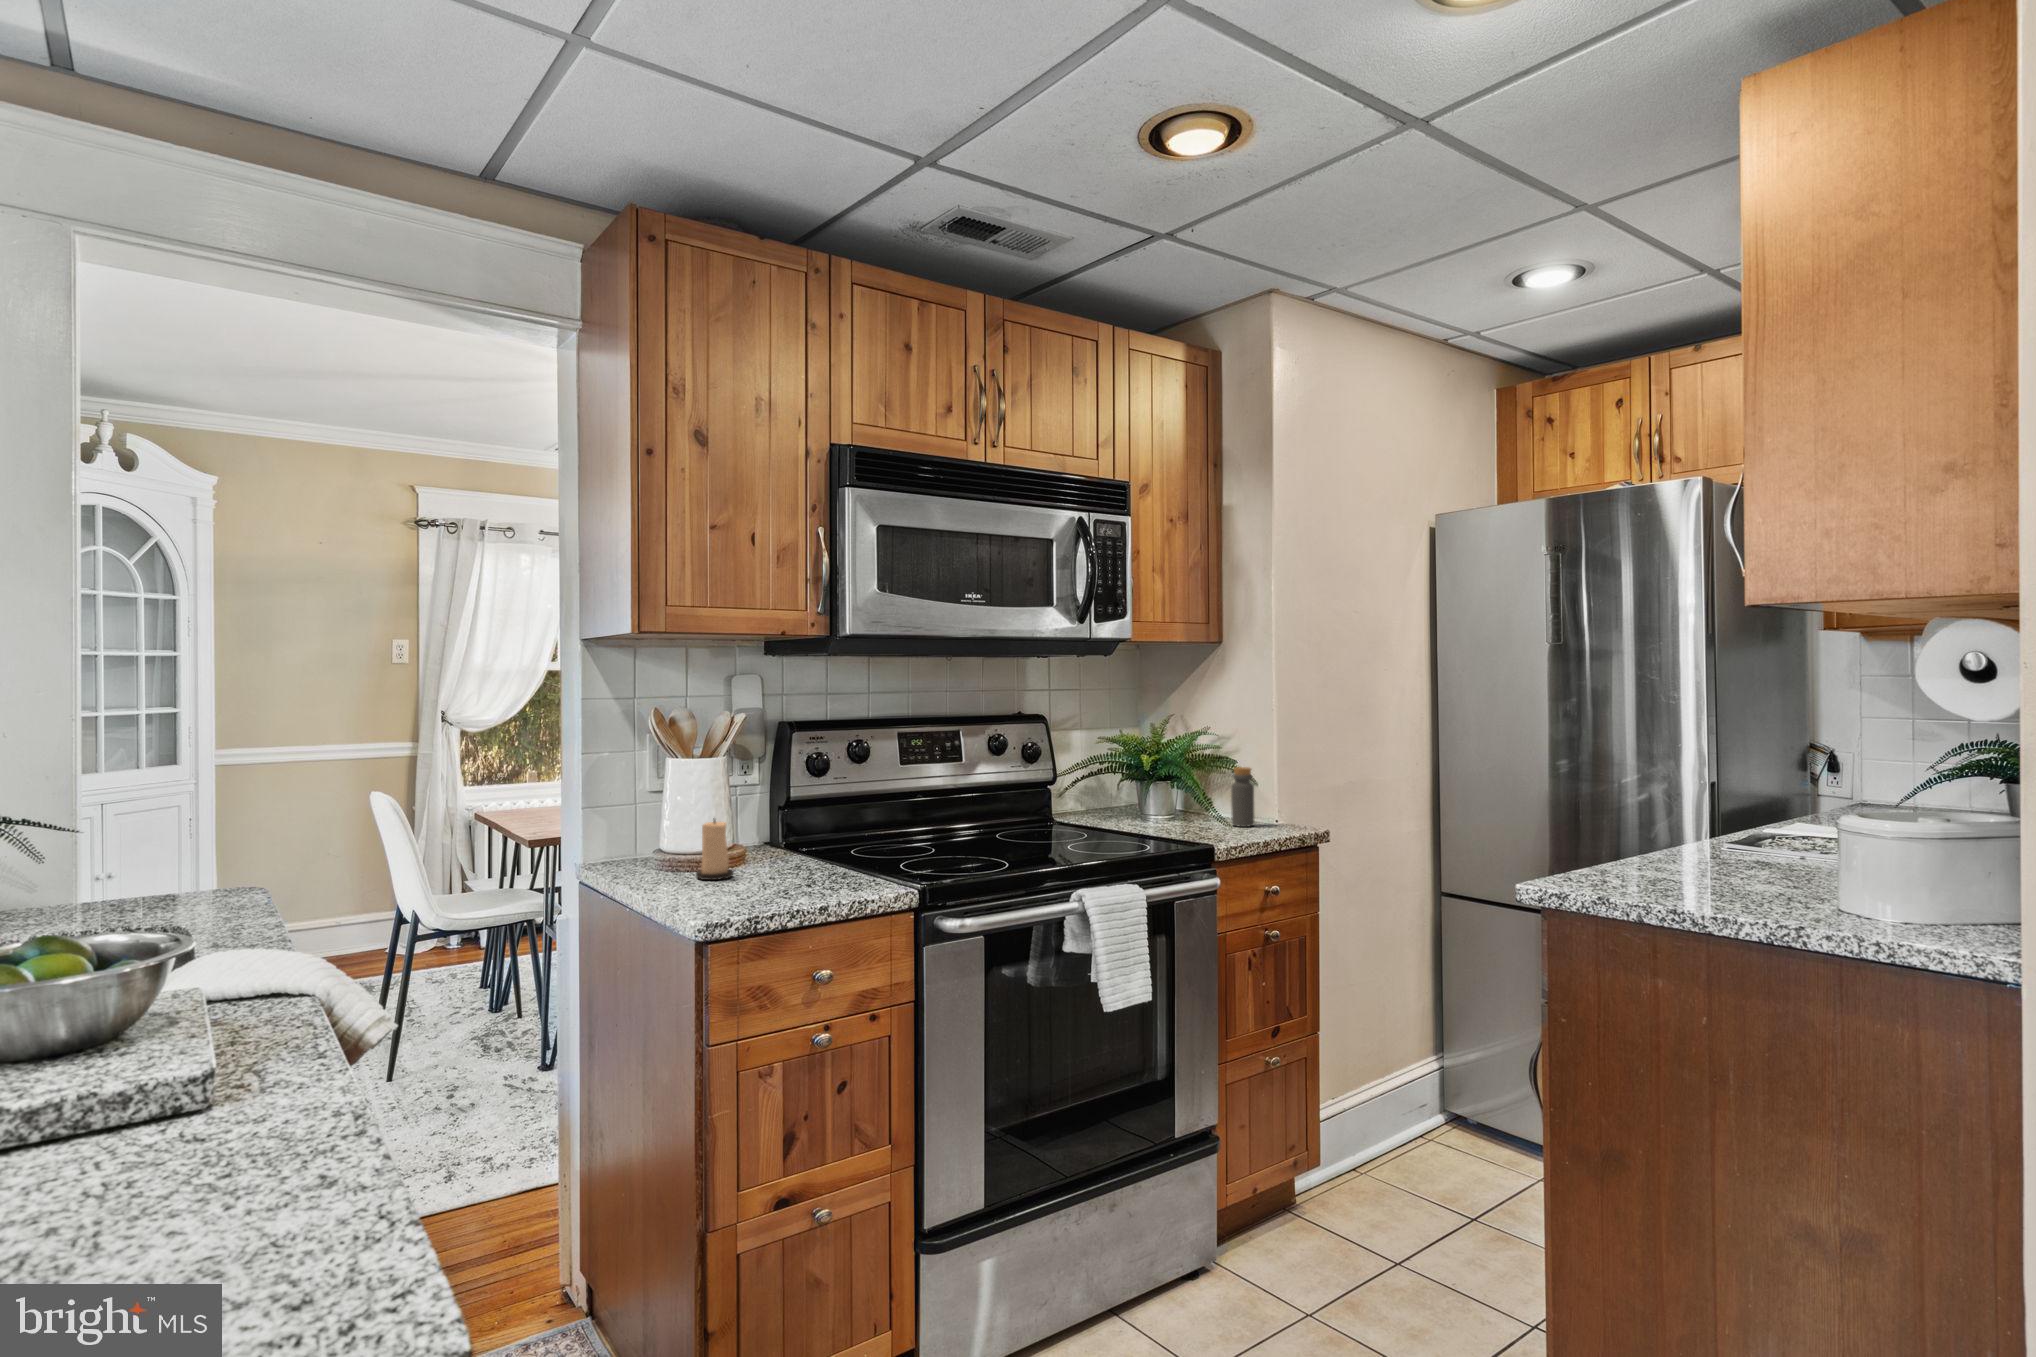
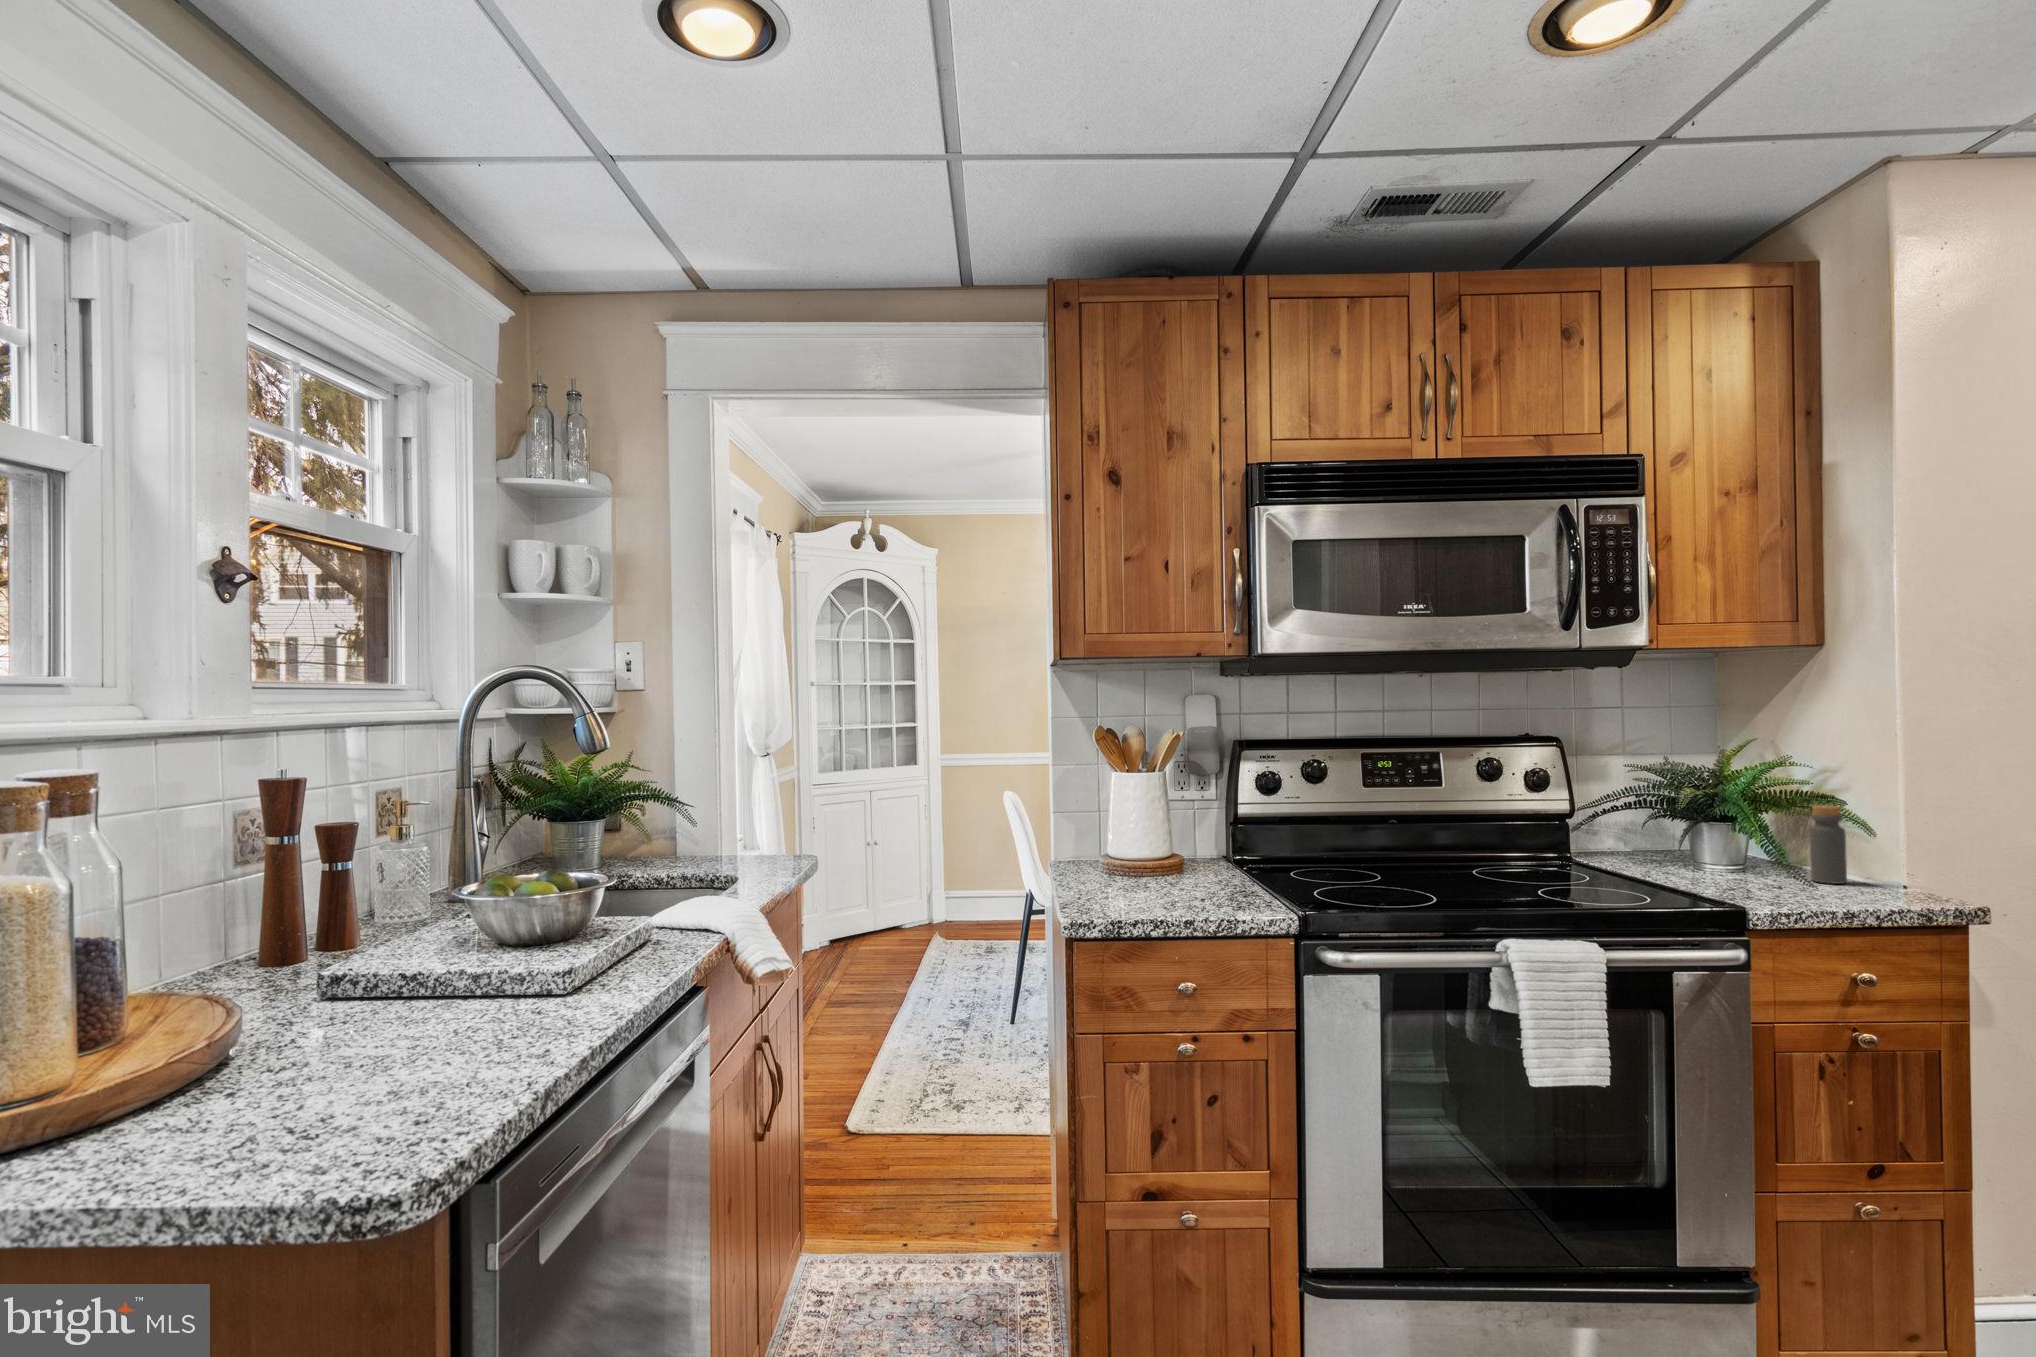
candle: present [696,818,734,880] -> none [1121,825,1154,883]

